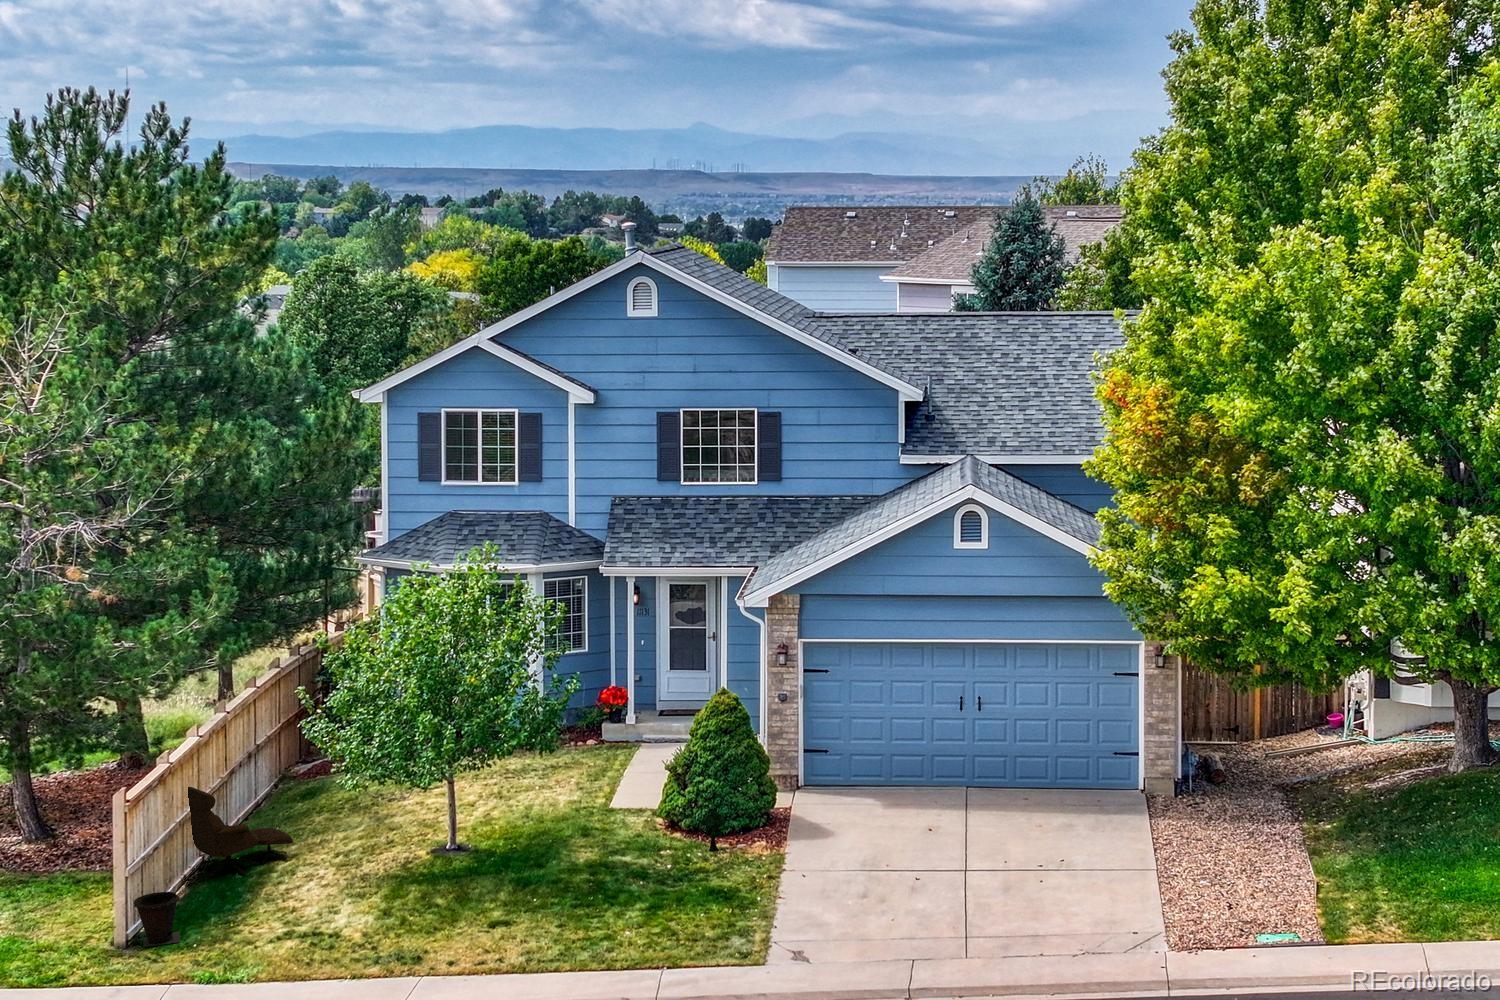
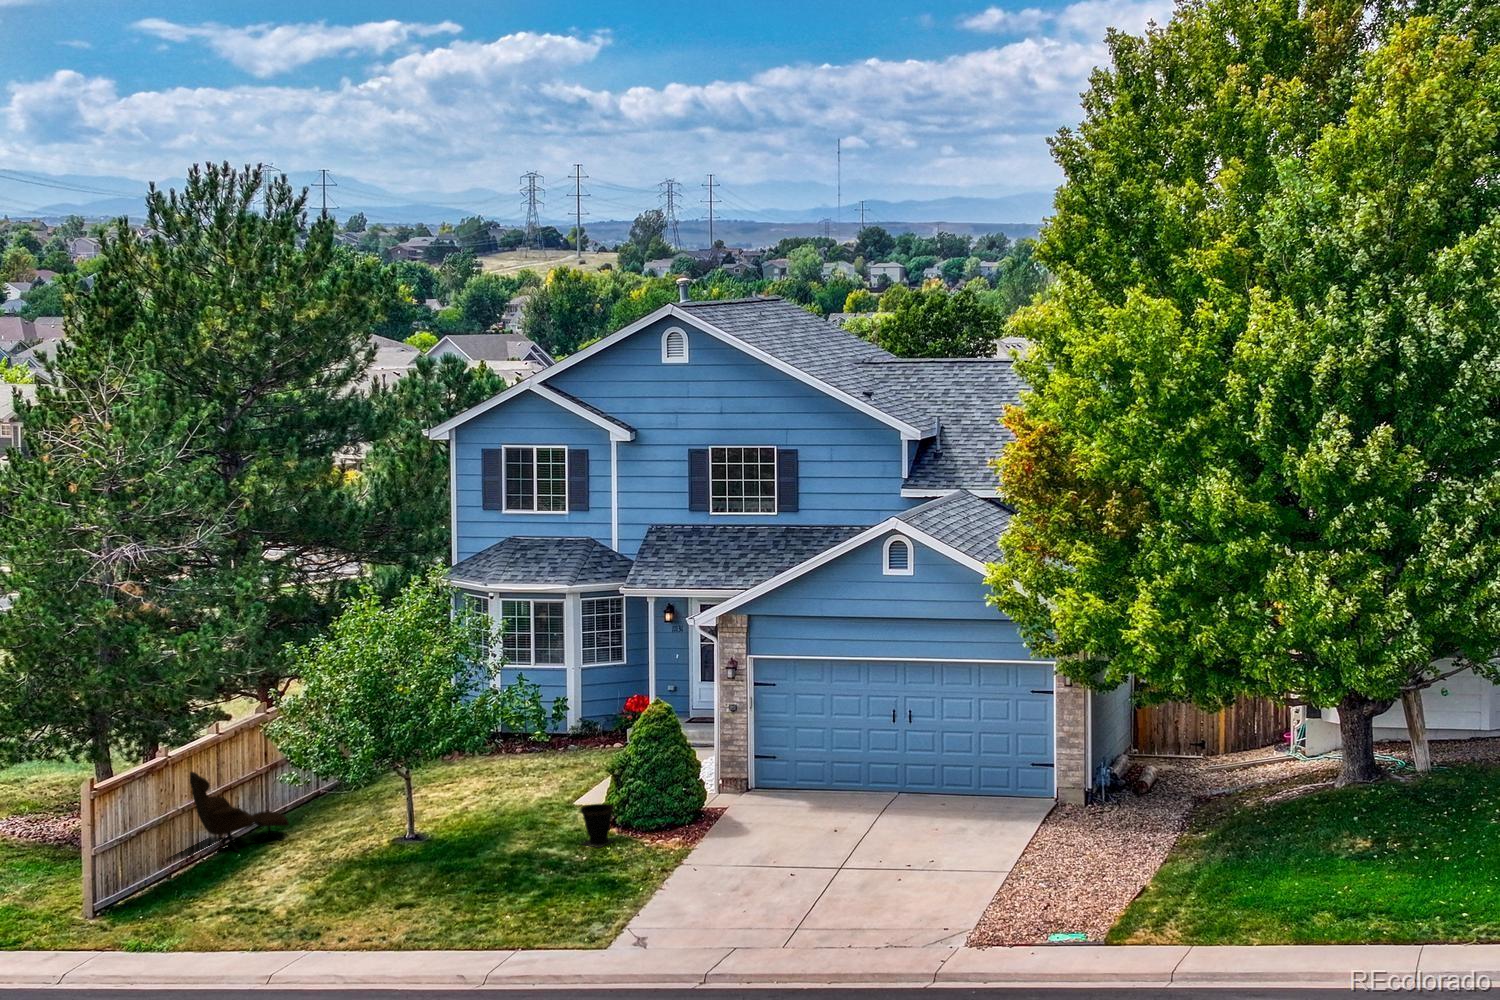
decorative plant: present [700,804,726,851] -> none [629,806,655,850]
bucket: present [134,892,180,947] -> present [580,804,614,848]

